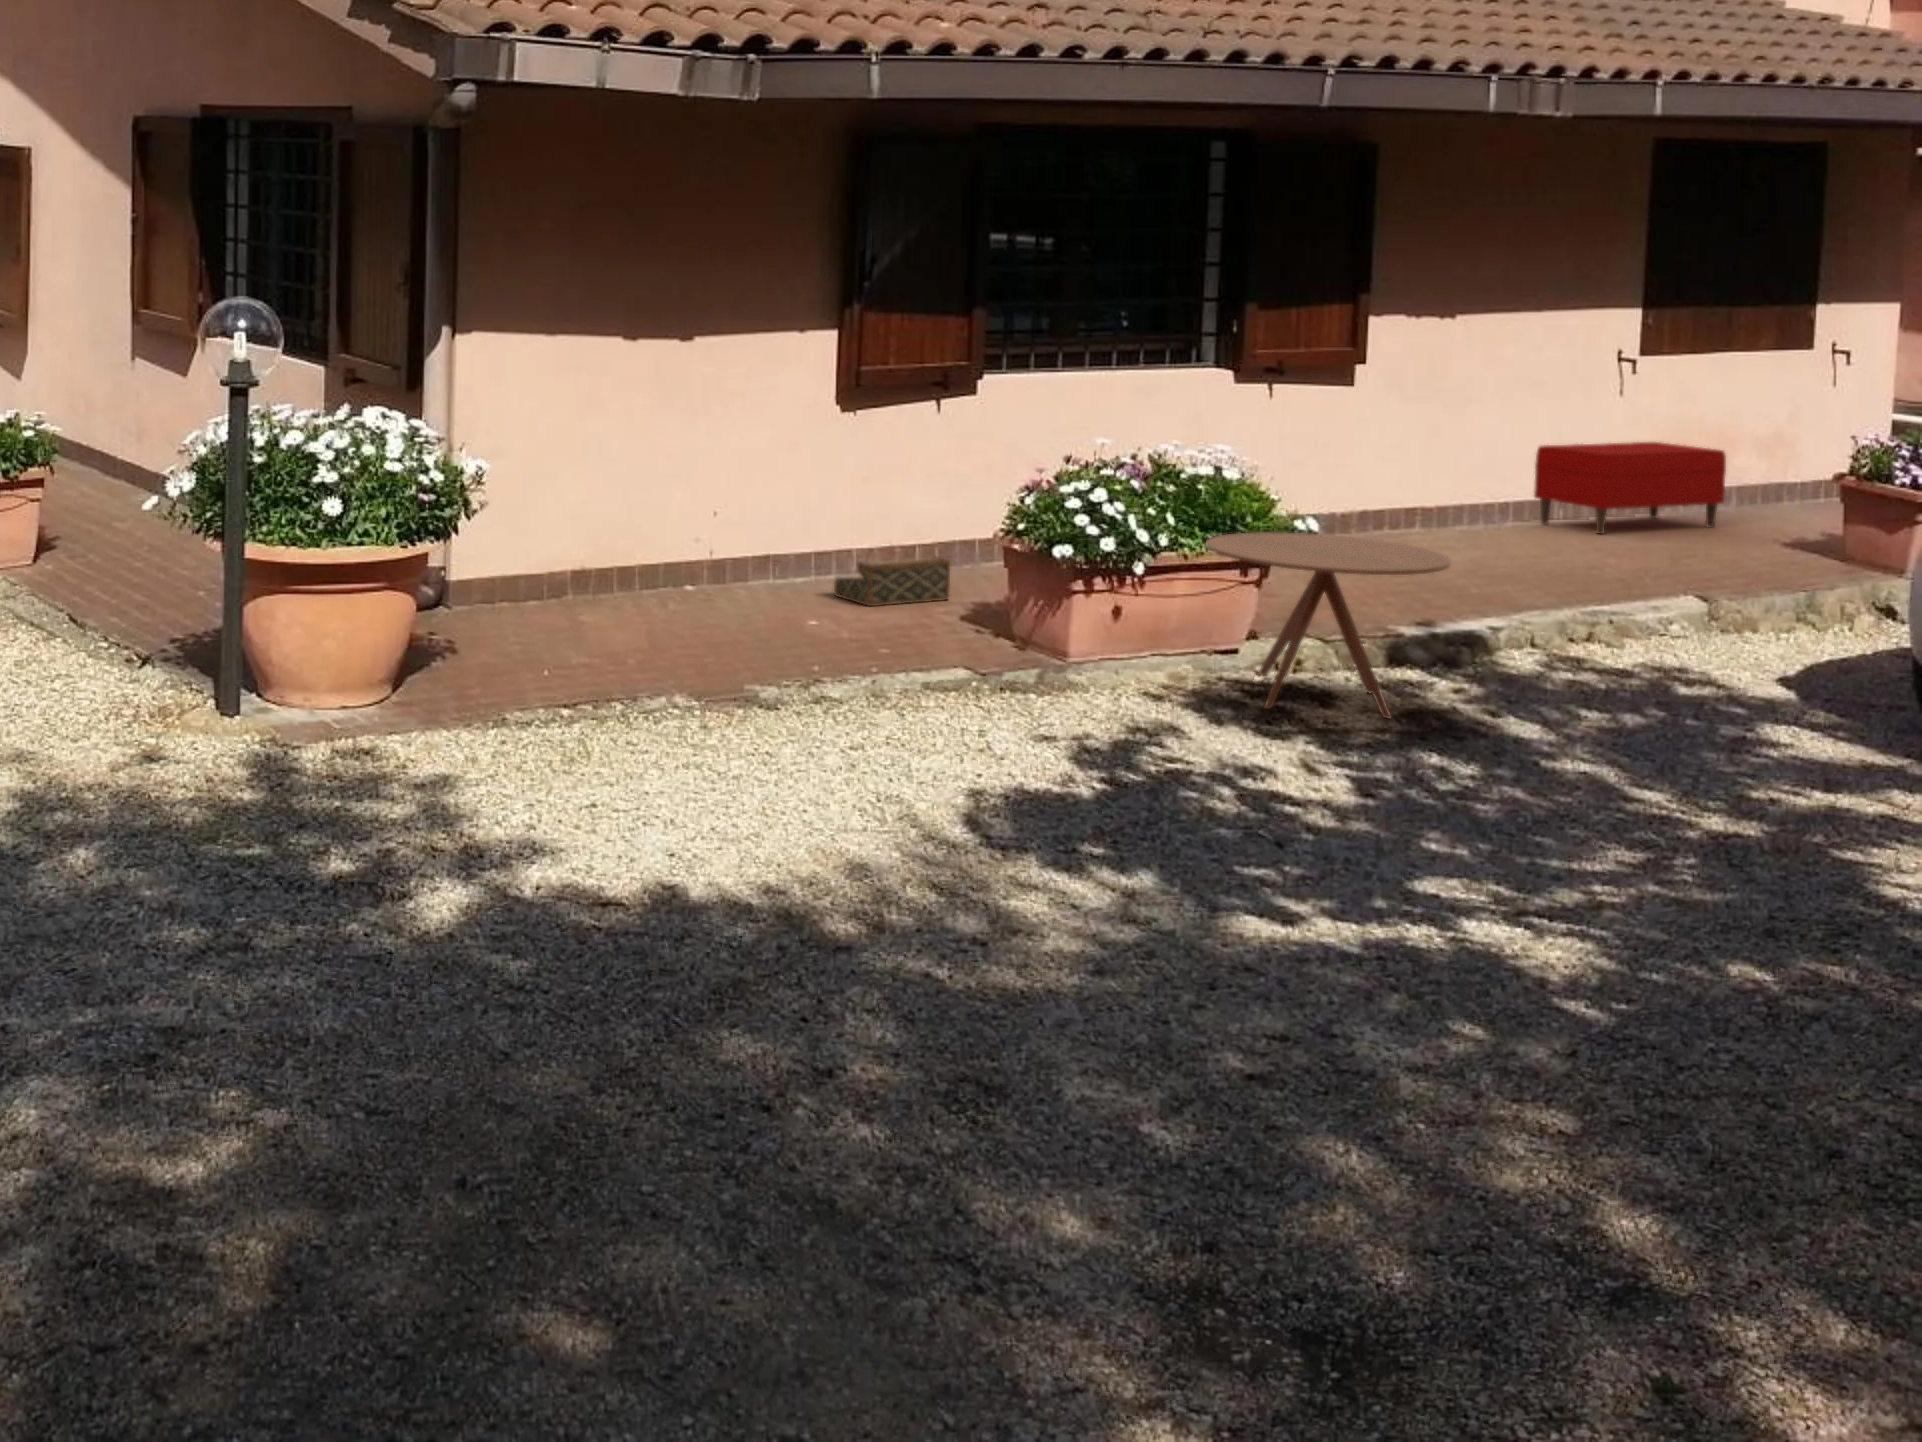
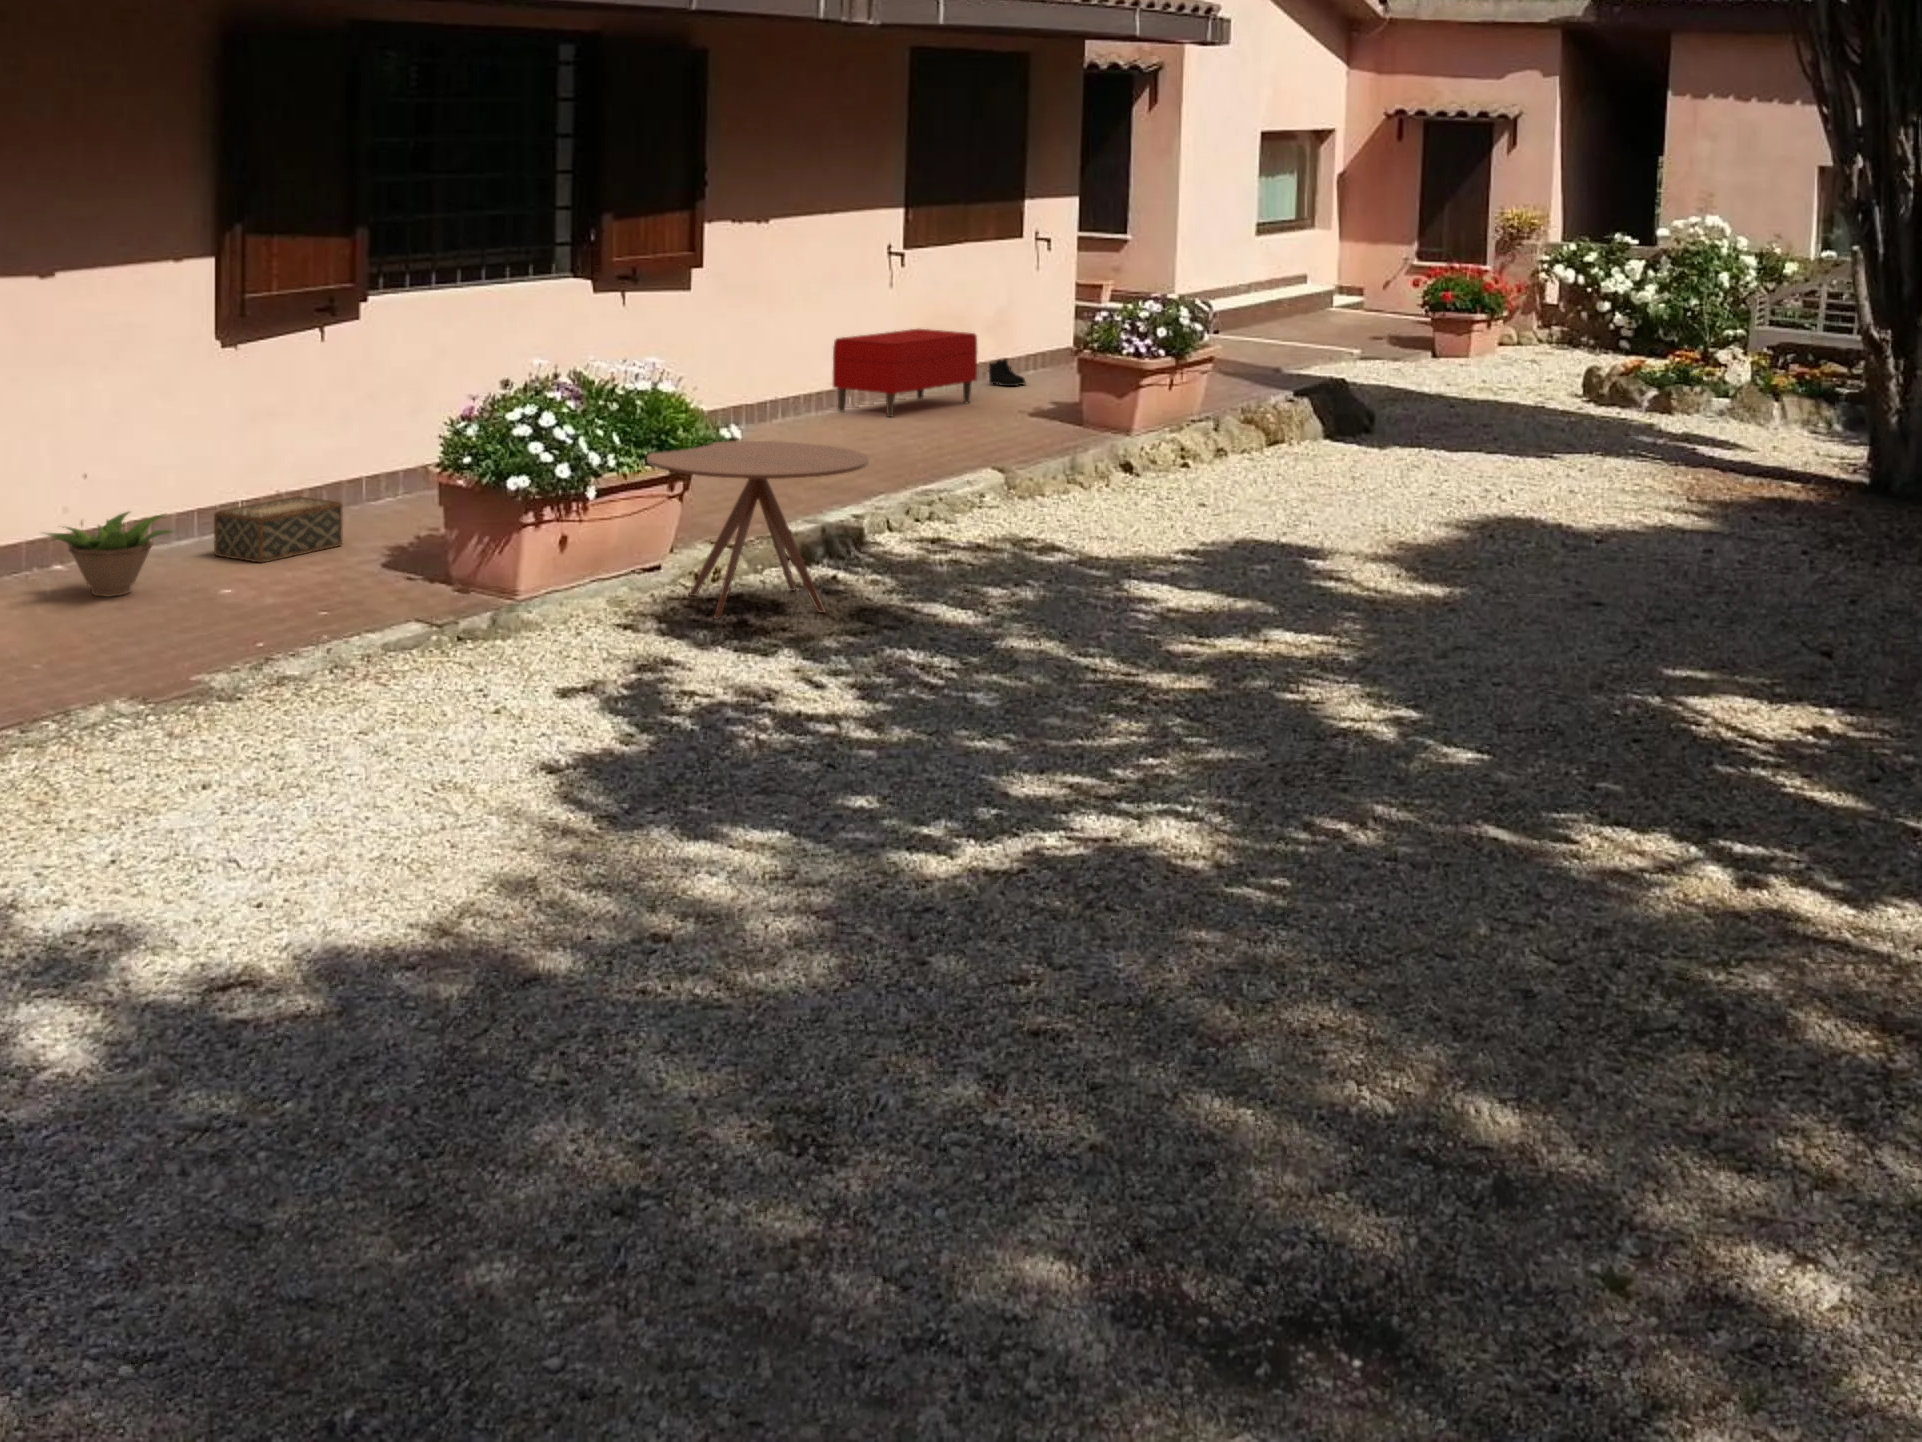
boots: none [1754,482,1806,514] -> present [988,359,1026,386]
decorative plant: none [676,548,784,619] -> present [46,512,171,597]

